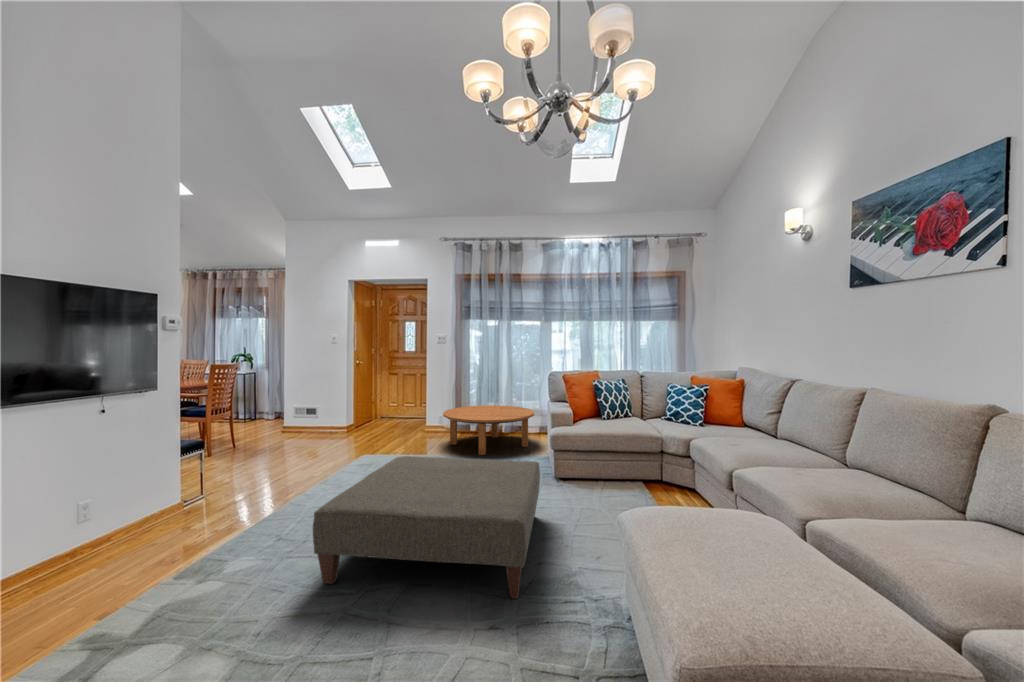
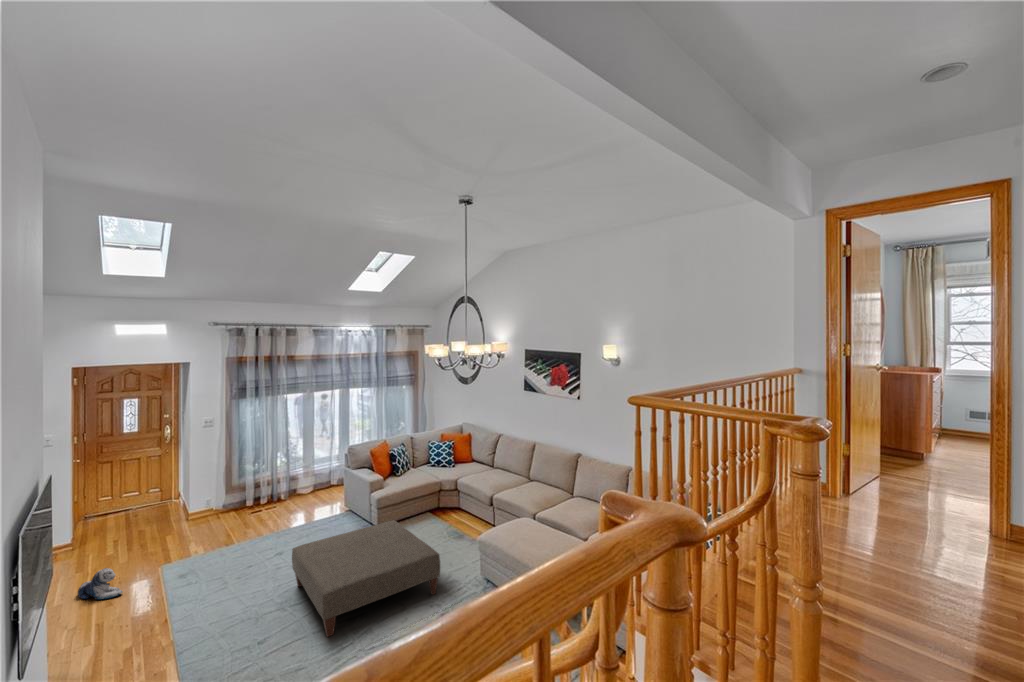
coffee table: present [443,405,534,455] -> none [237,474,326,526]
plush toy: none [285,440,311,467] -> present [78,568,122,600]

